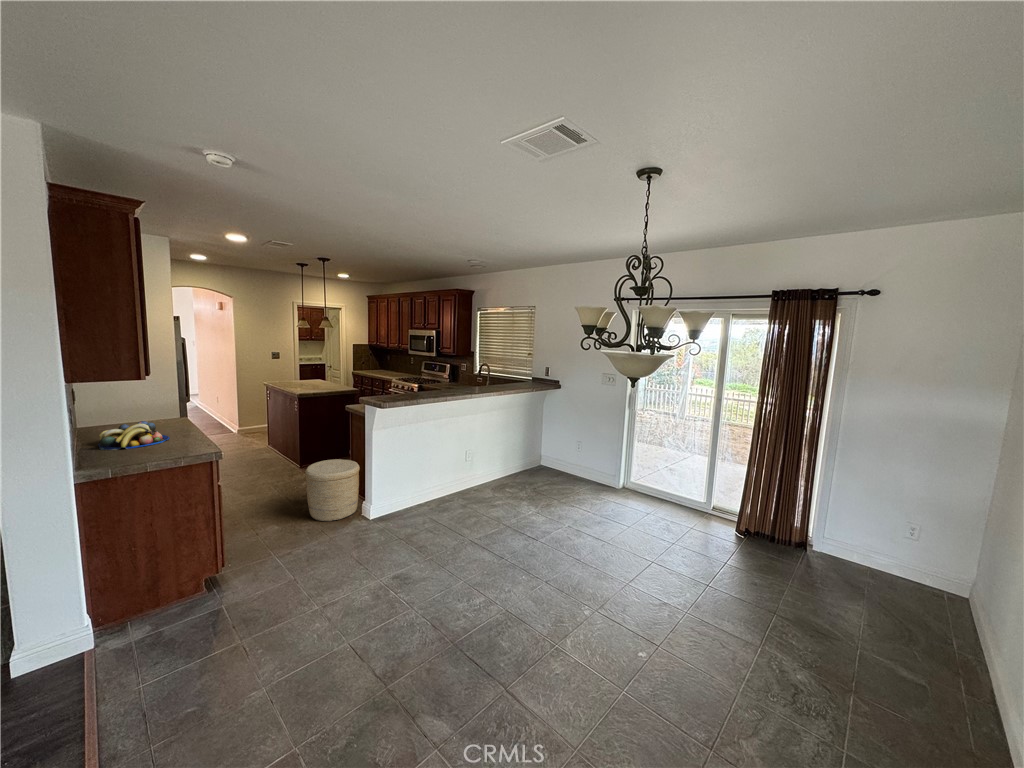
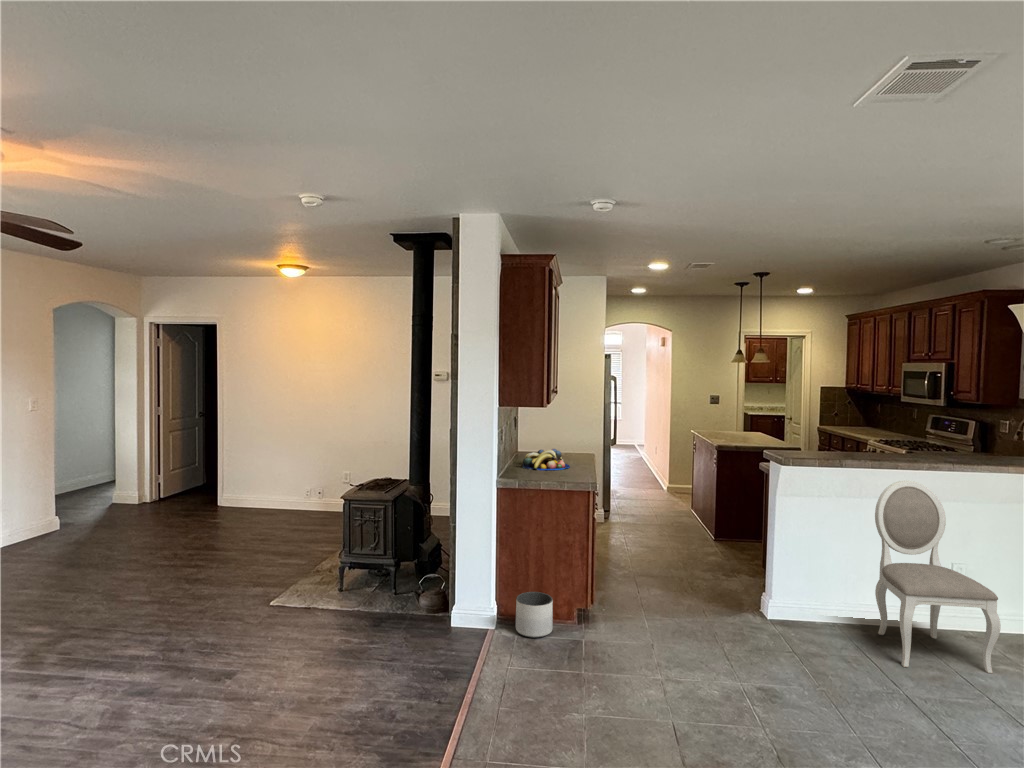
dining chair: none [432,406,496,519] -> present [875,481,1001,673]
woven basket: present [305,459,360,521] -> none [694,528,763,608]
planter: none [128,579,183,636] -> present [516,592,553,638]

